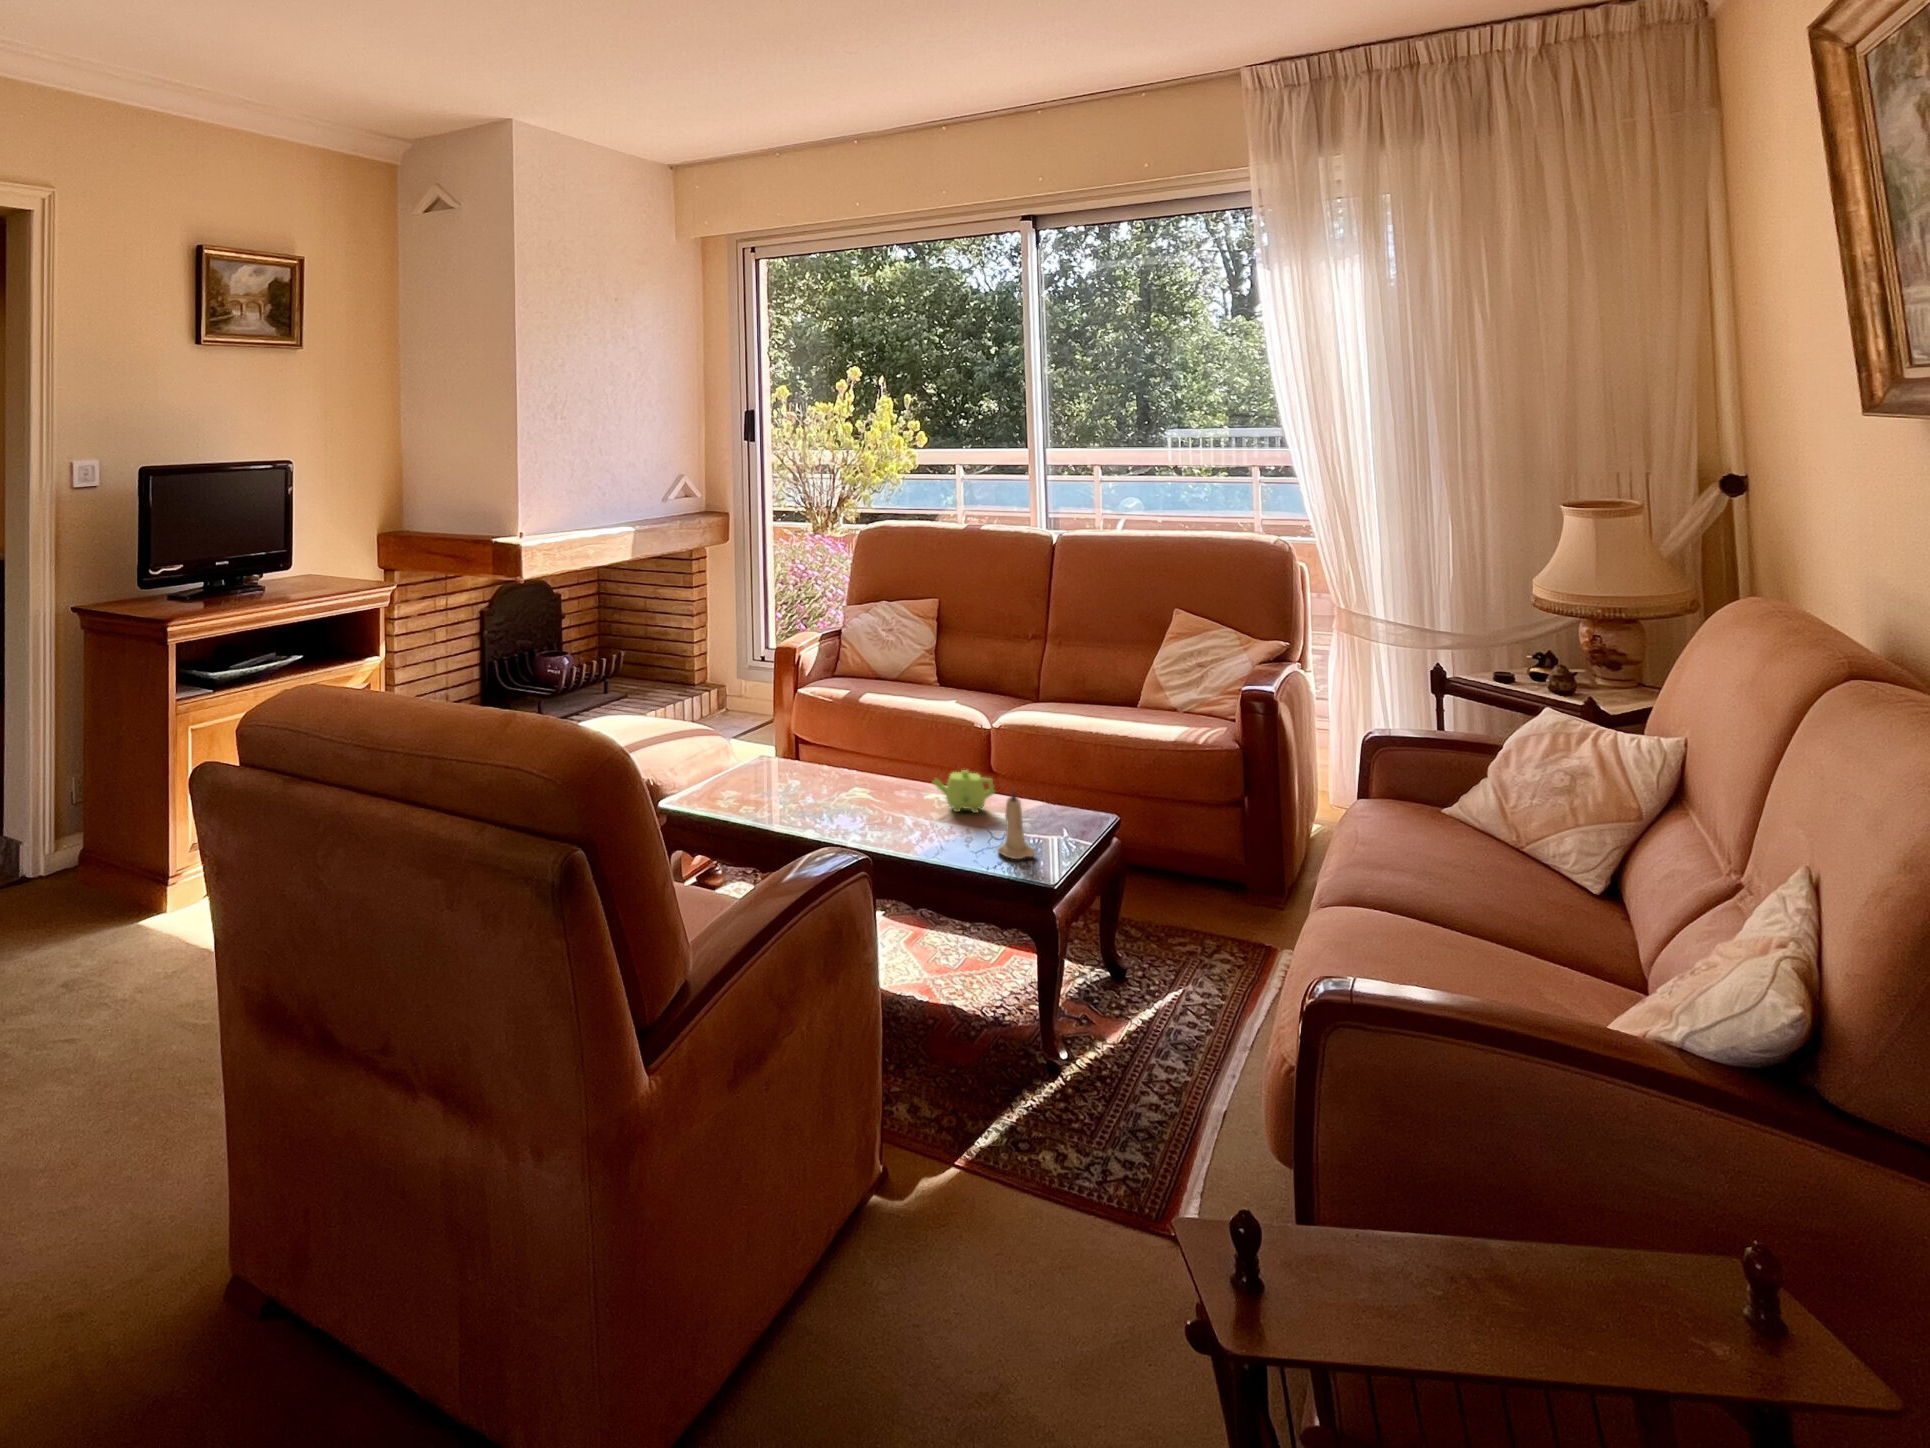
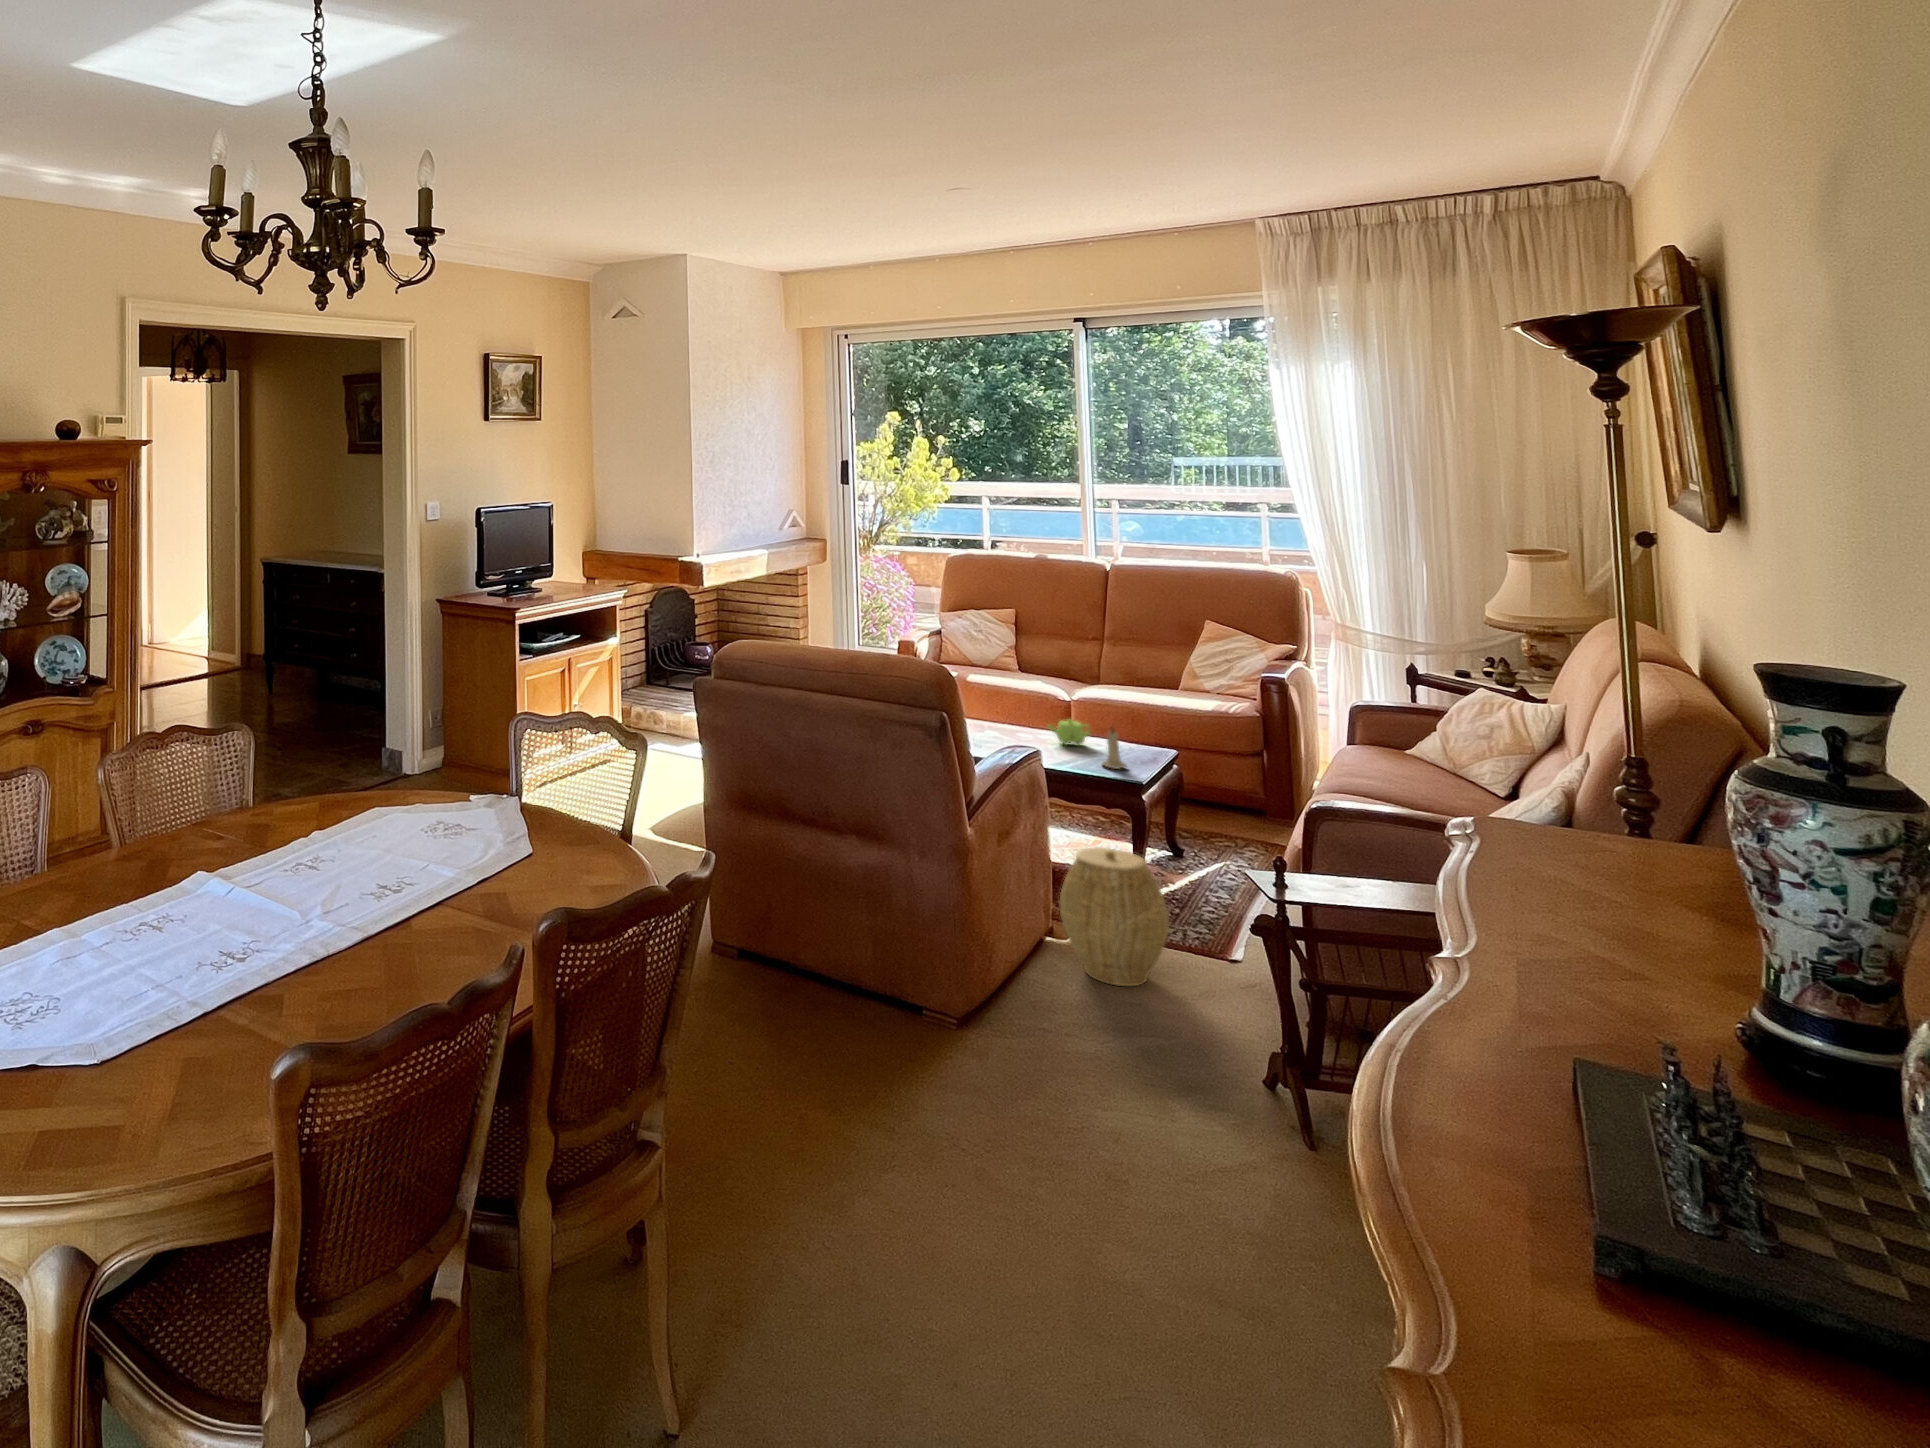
woven basket: none [874,1043,1061,1328] -> present [1060,848,1169,986]

